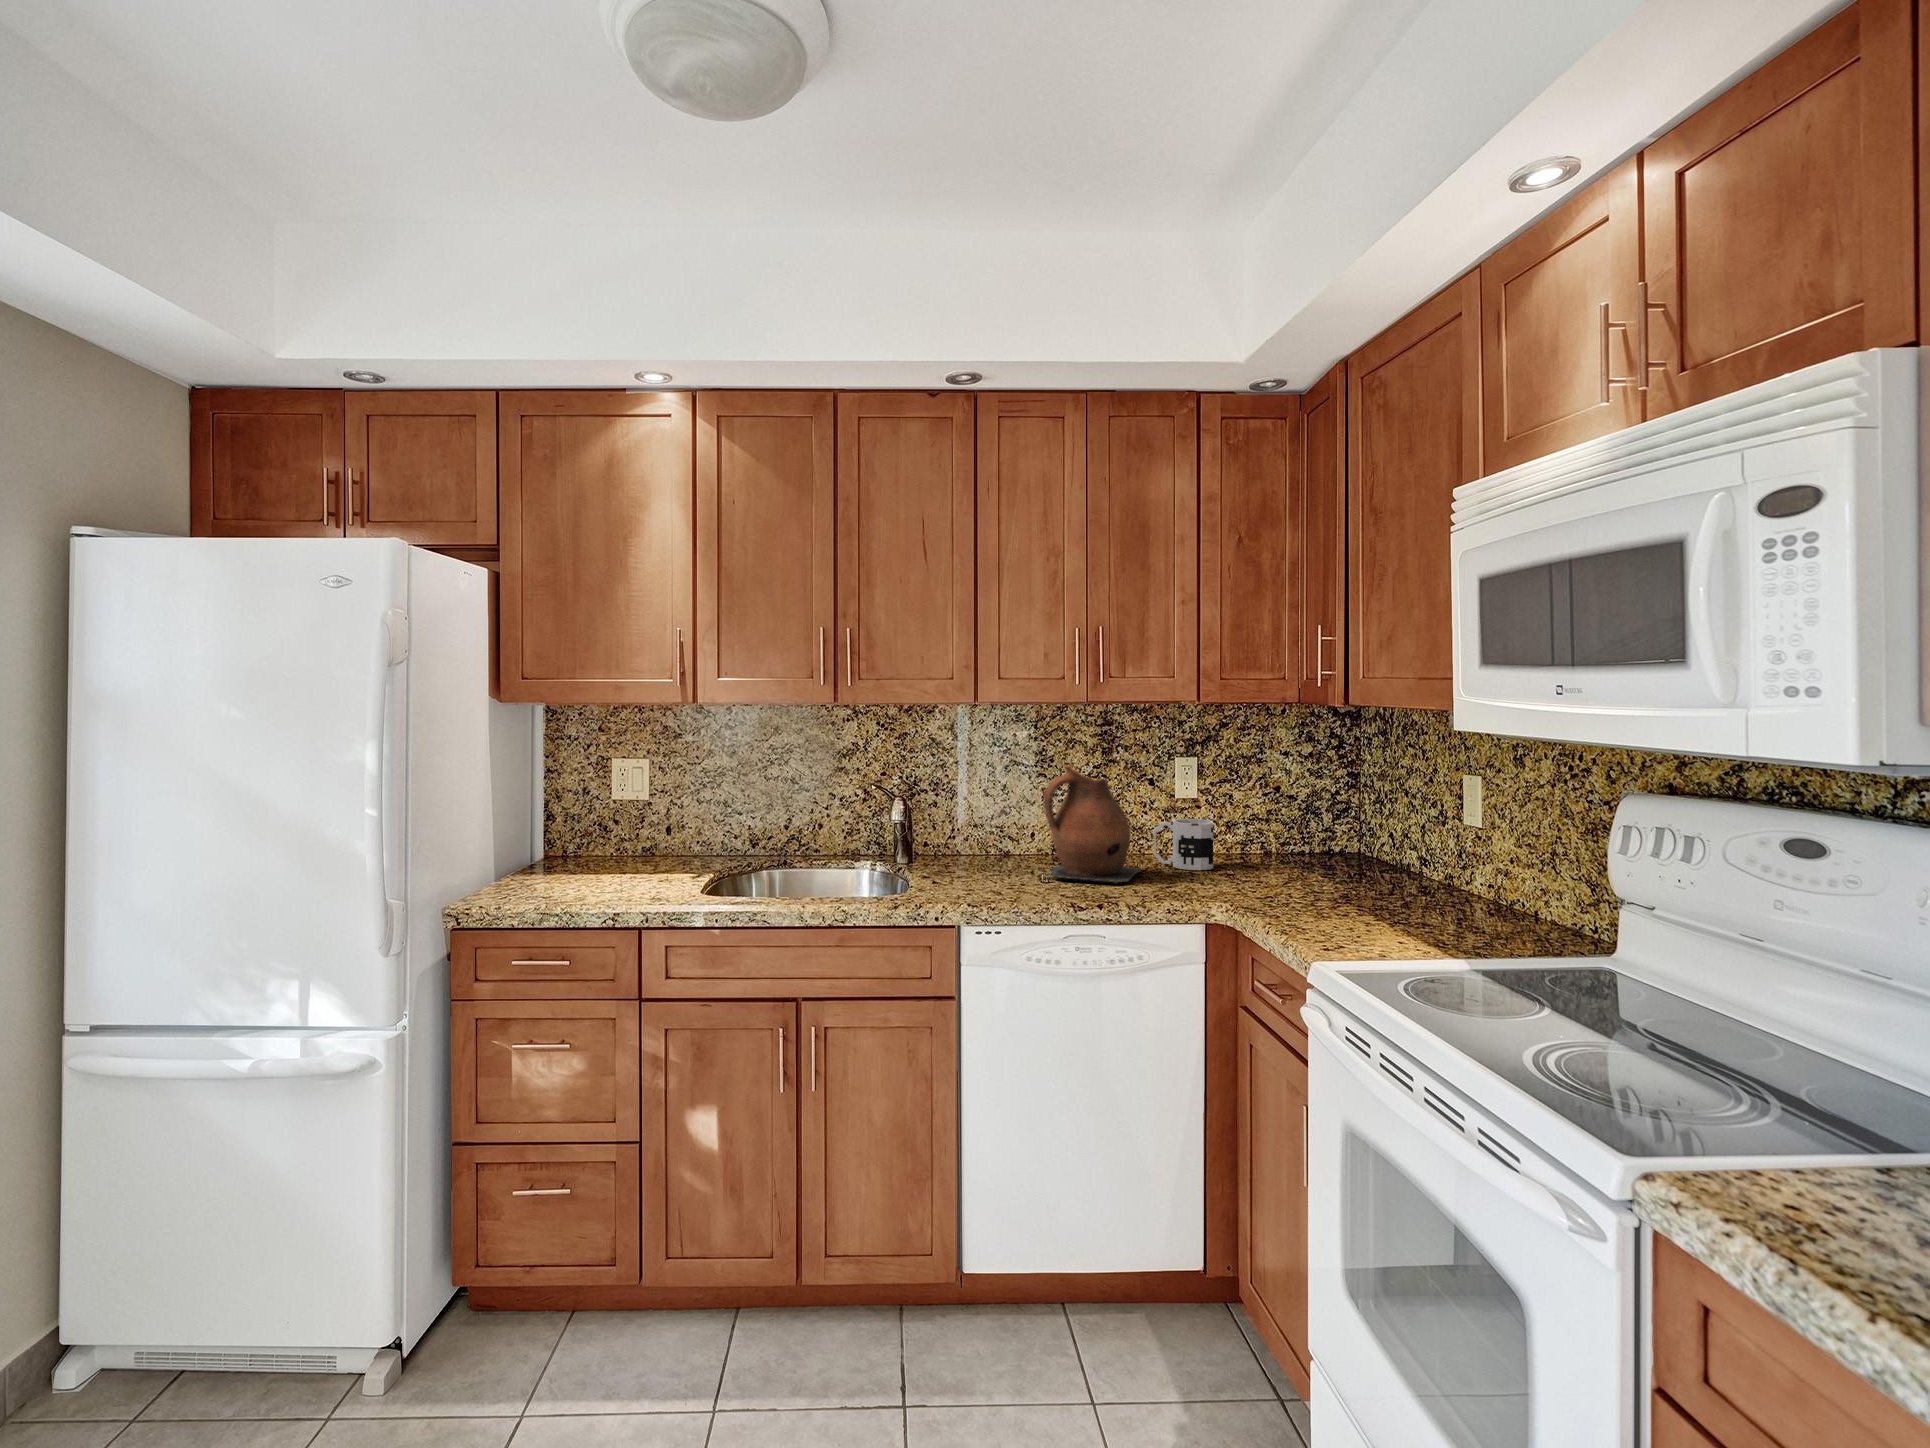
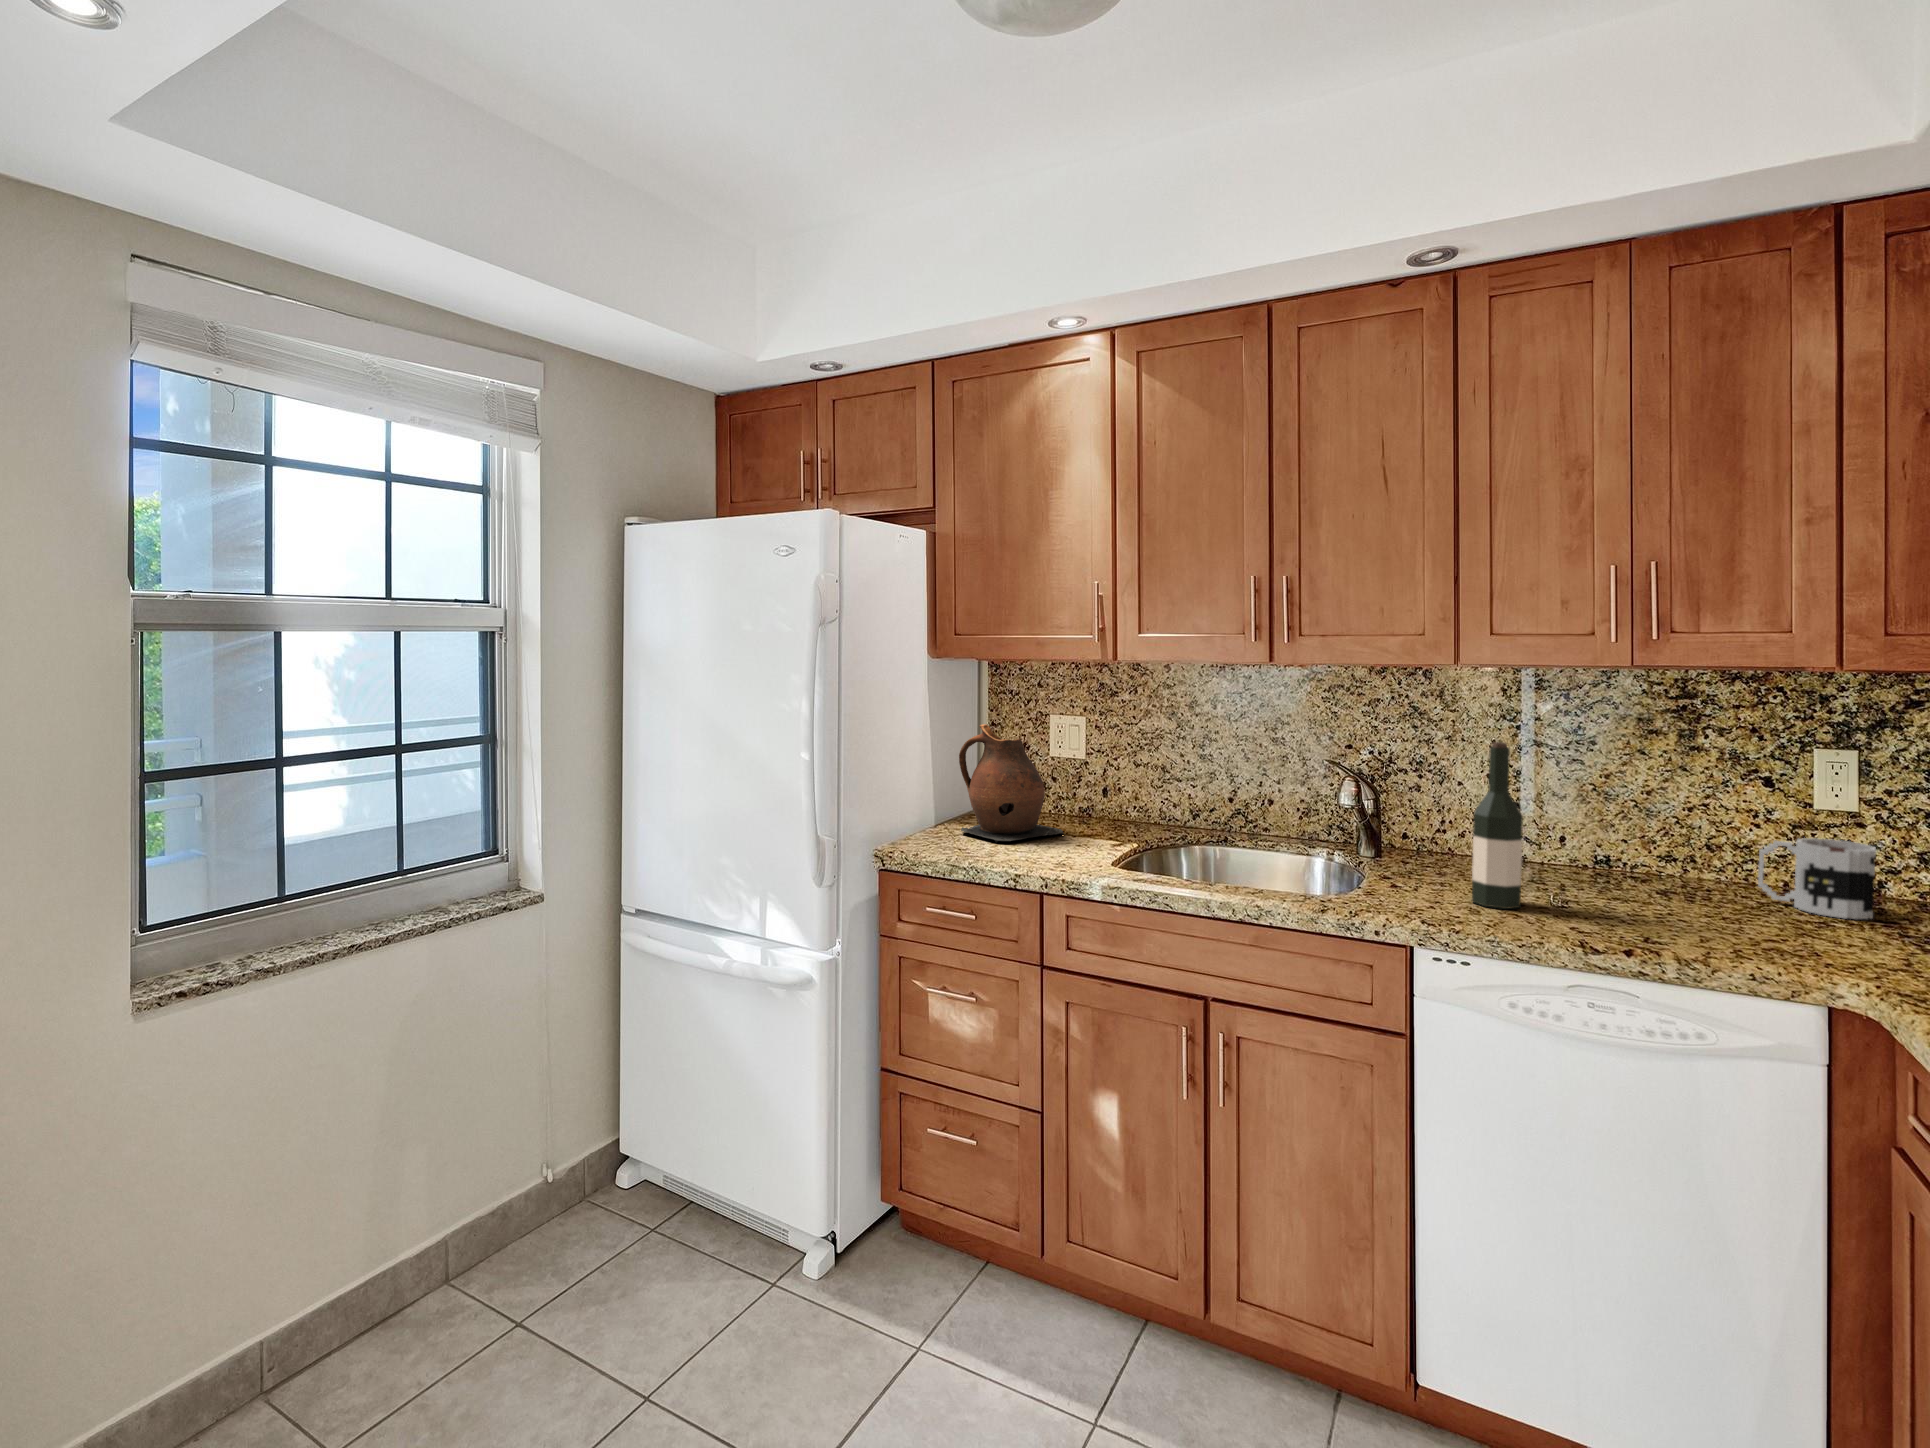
wine bottle: none [992,761,1026,889] -> present [1472,742,1523,909]
ceramic pitcher: present [1043,765,1141,883] -> present [959,724,1063,843]

